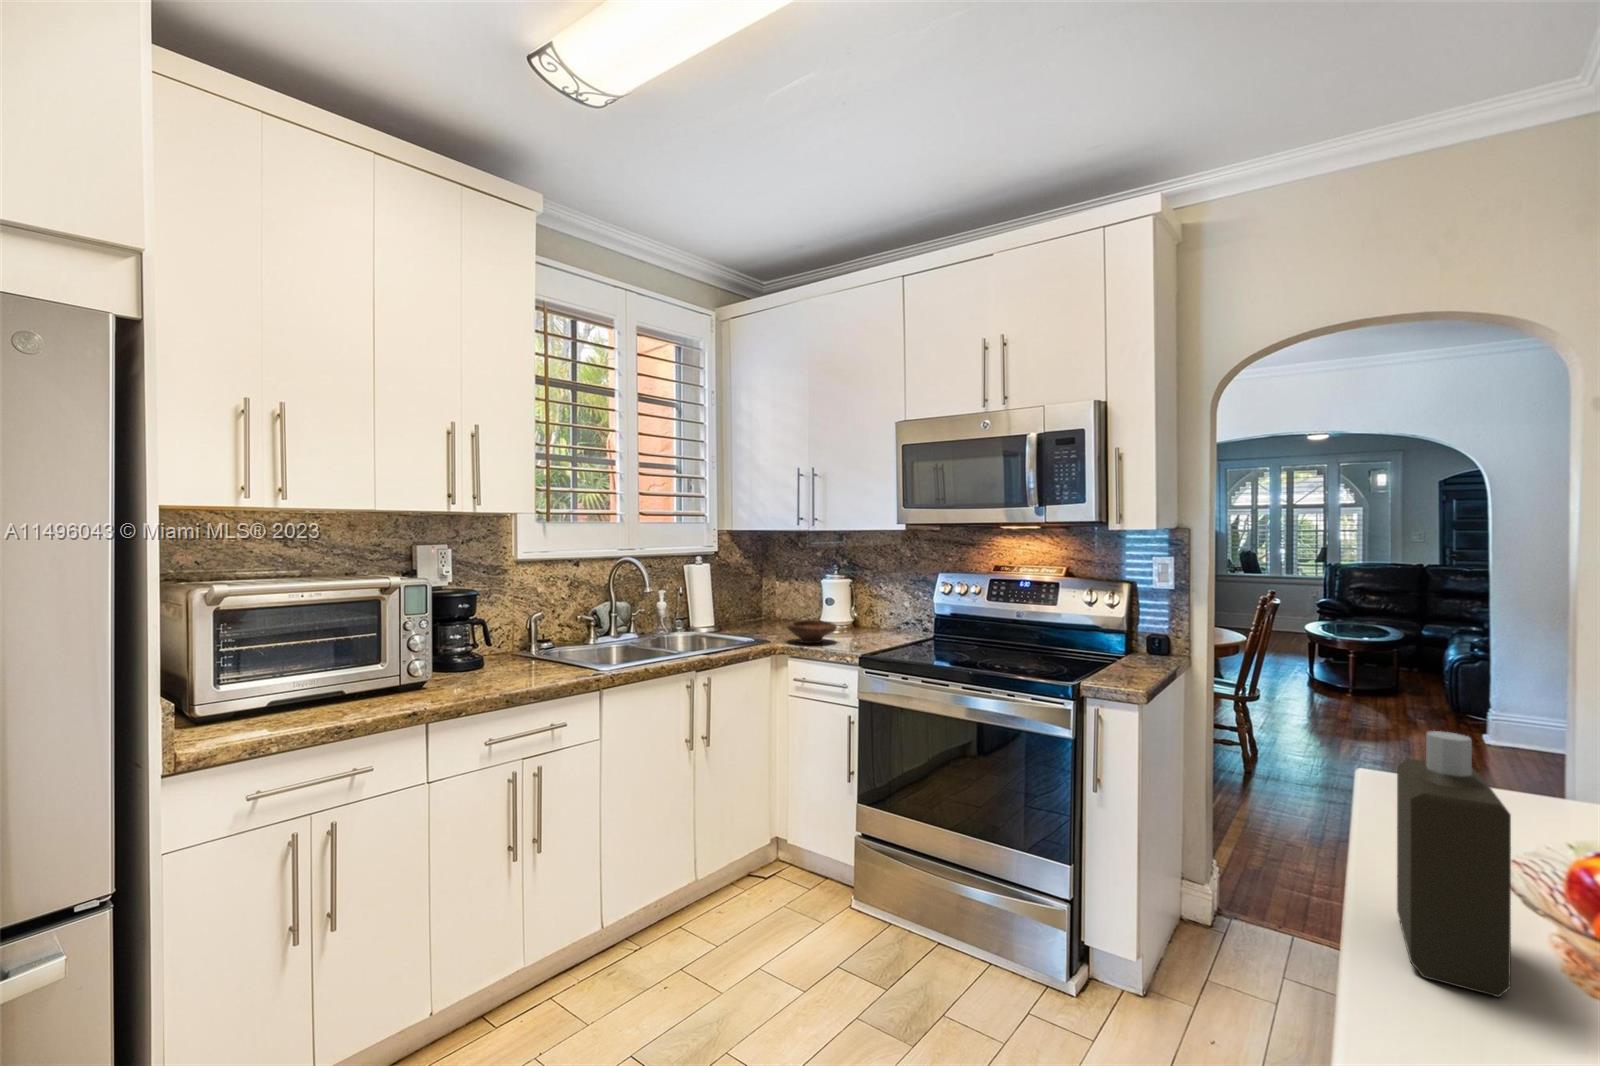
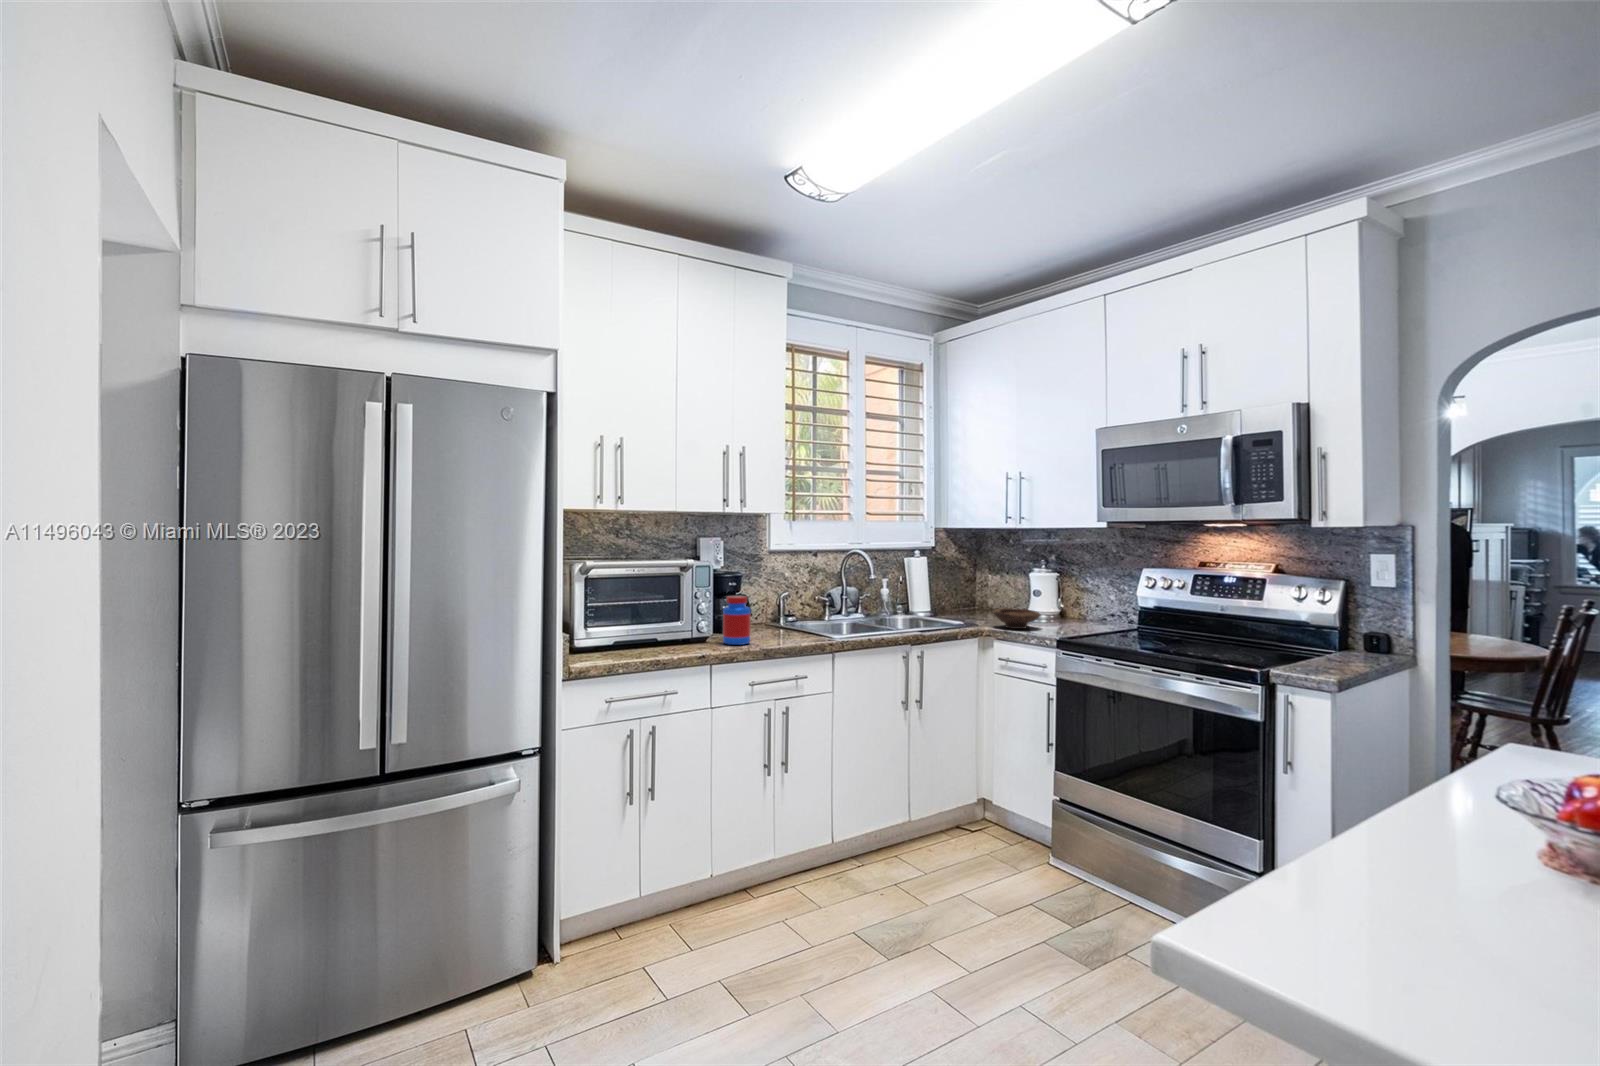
jar: none [447,623,487,690] -> present [723,596,751,645]
bottle: present [1397,731,1511,997] -> none [1399,674,1491,861]

